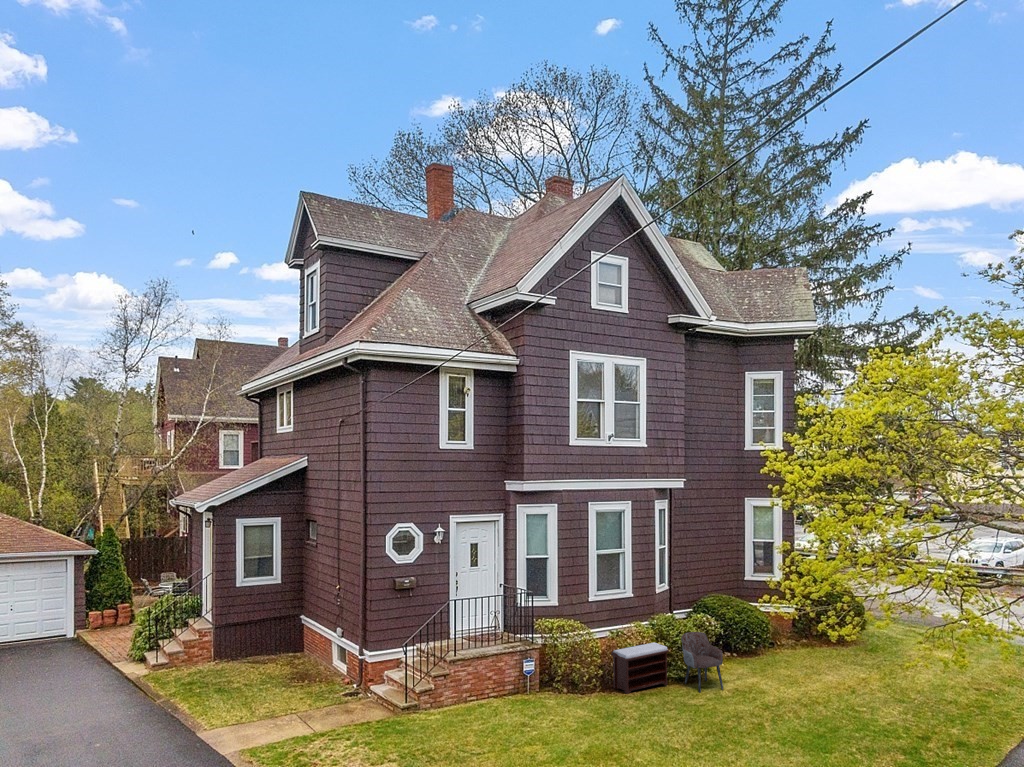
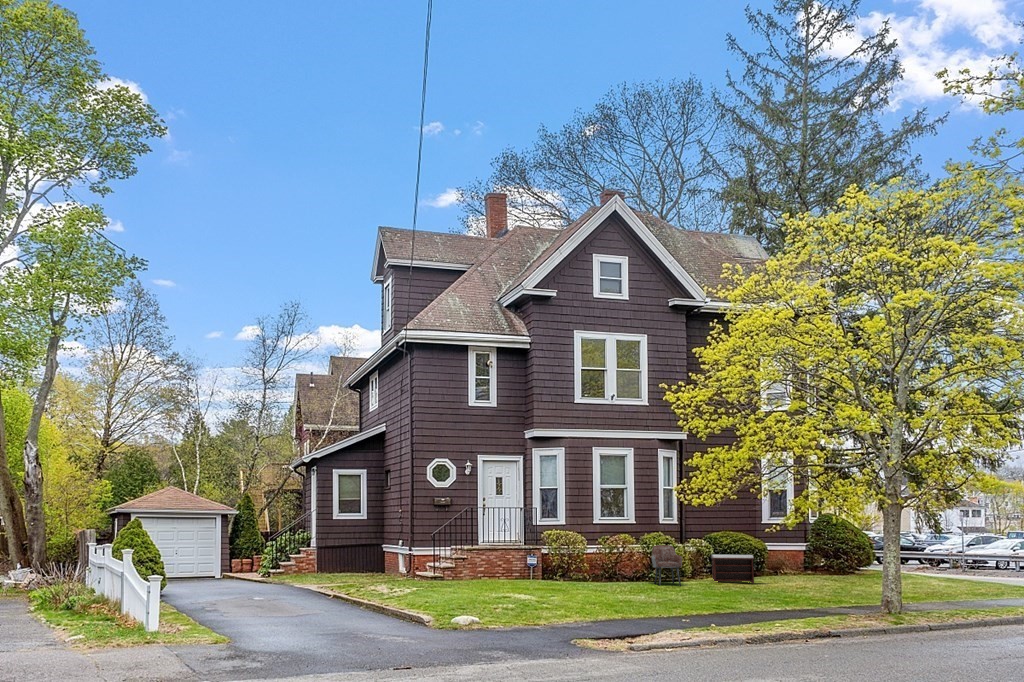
bench: present [611,642,669,694] -> present [711,555,755,584]

